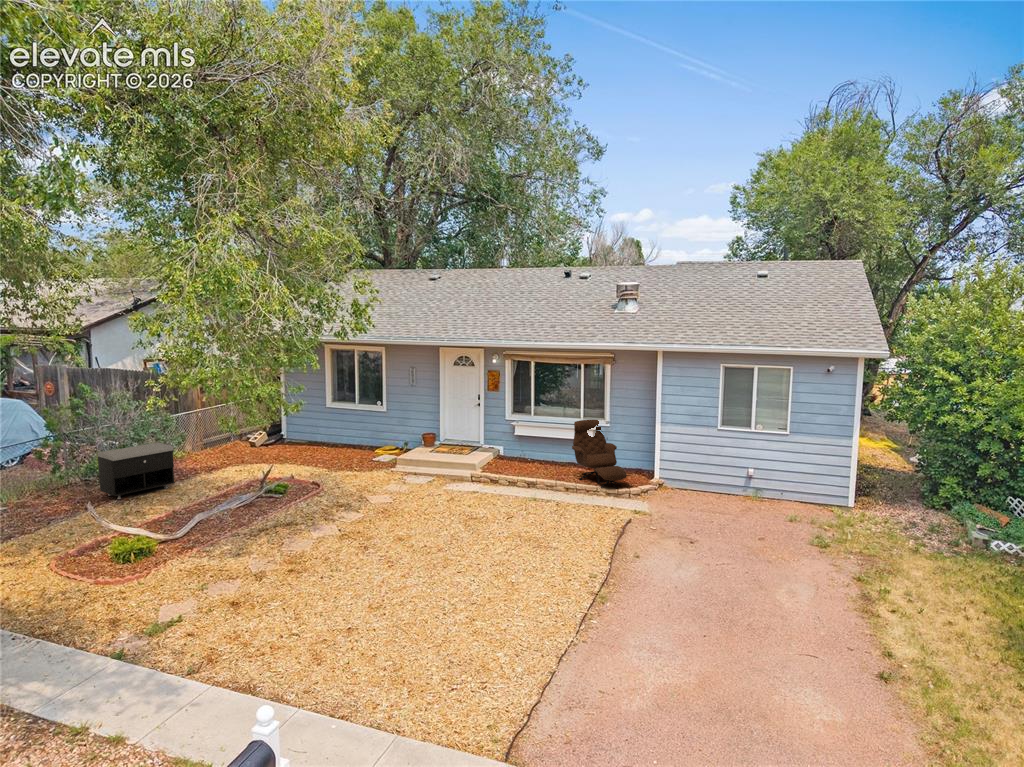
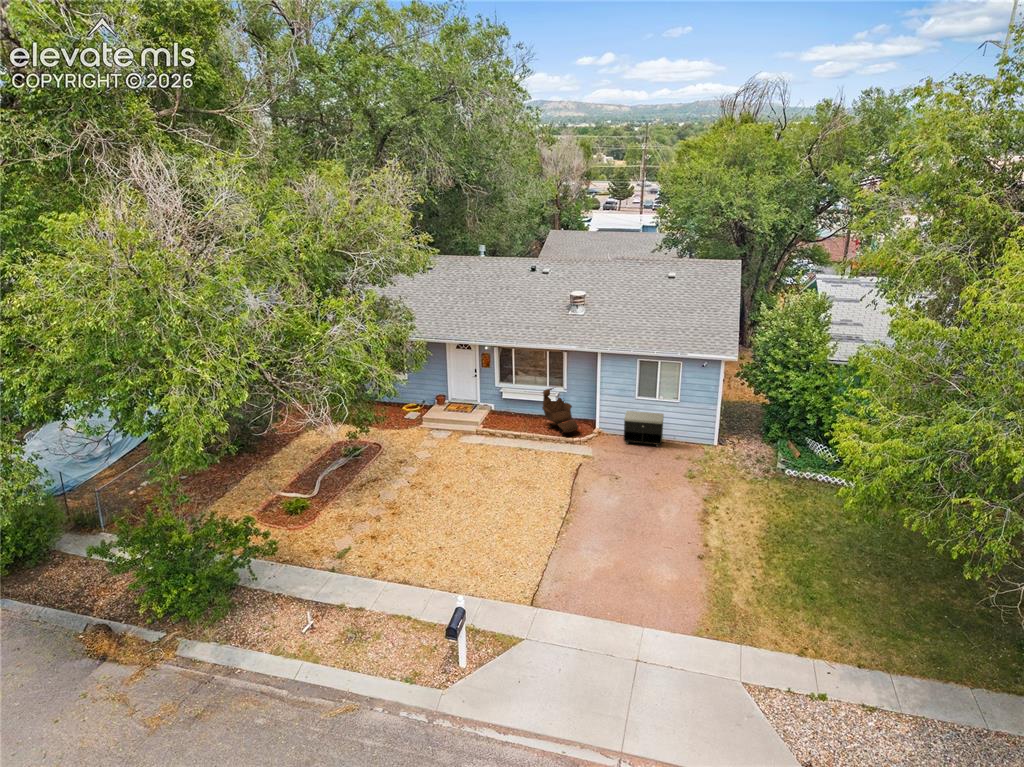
storage bench: present [98,443,175,499] -> present [624,411,664,446]

